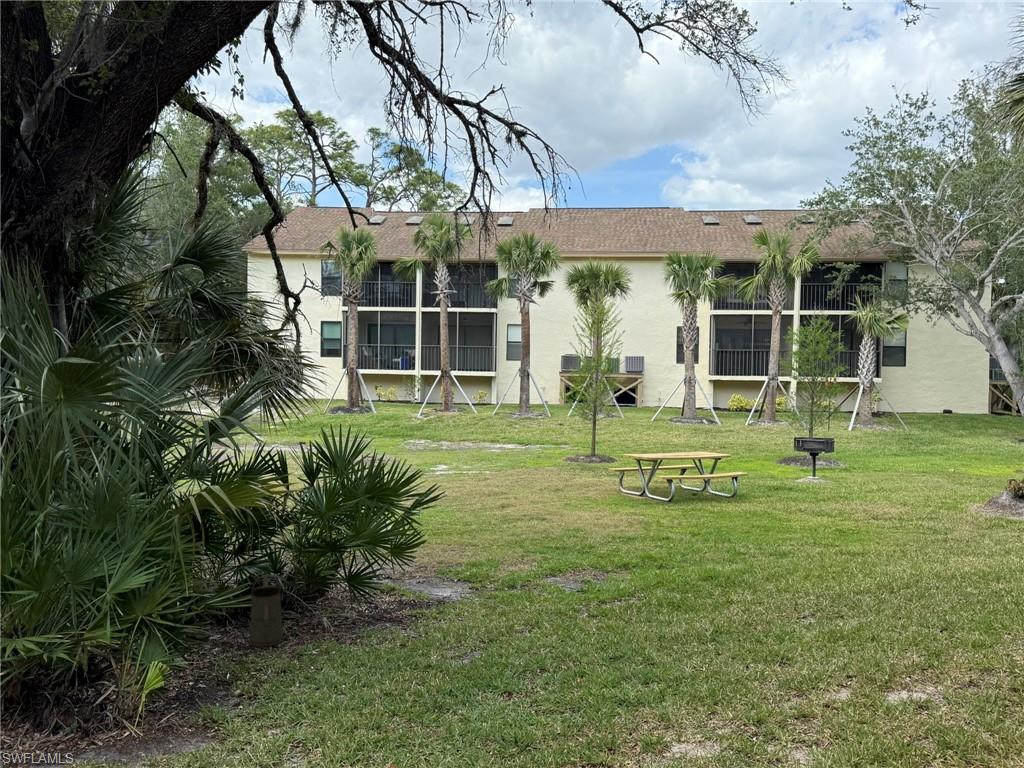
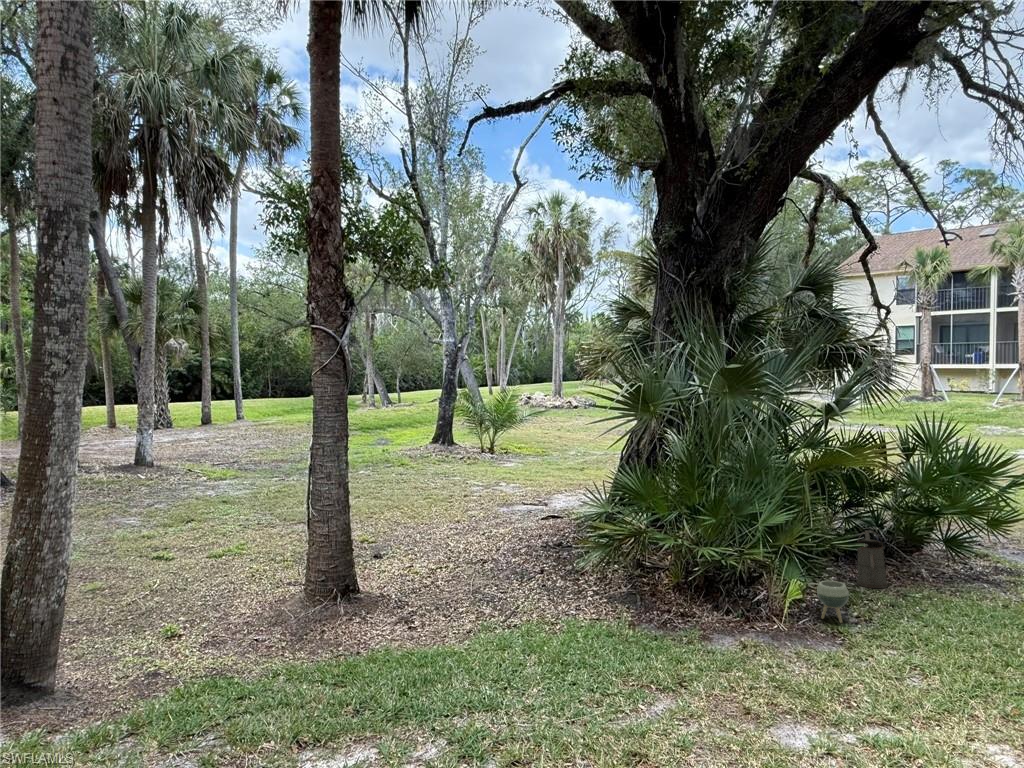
planter: none [189,652,229,707] -> present [817,581,849,623]

